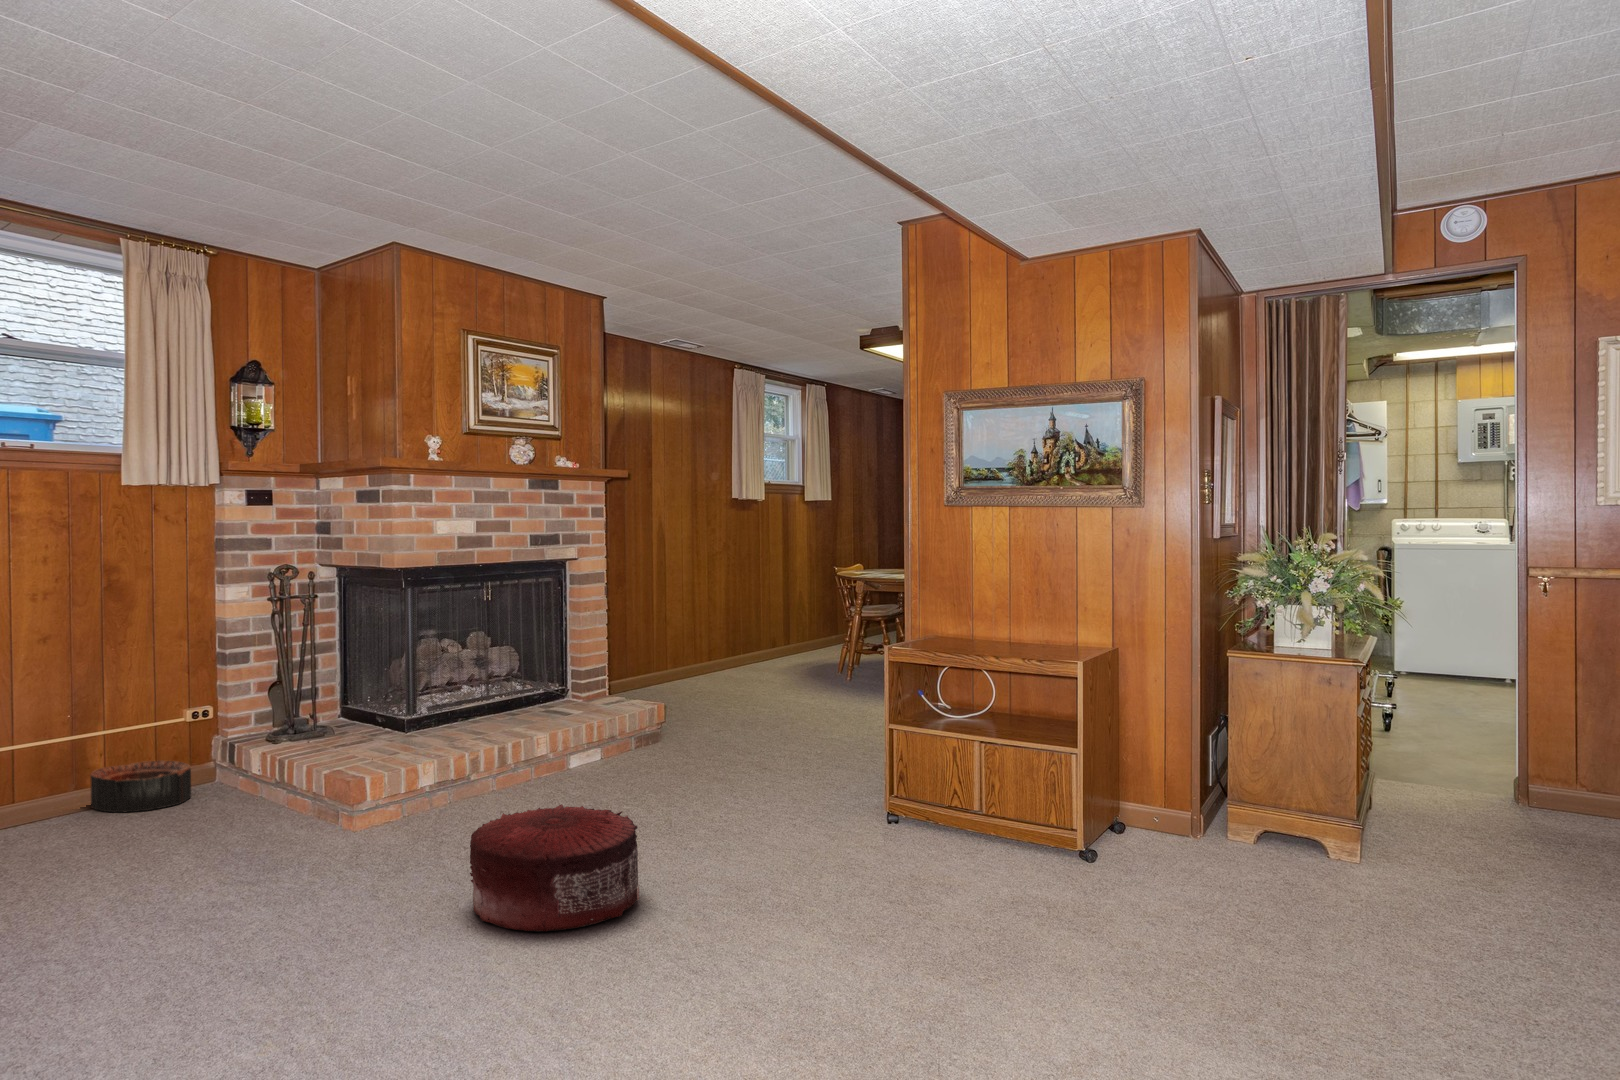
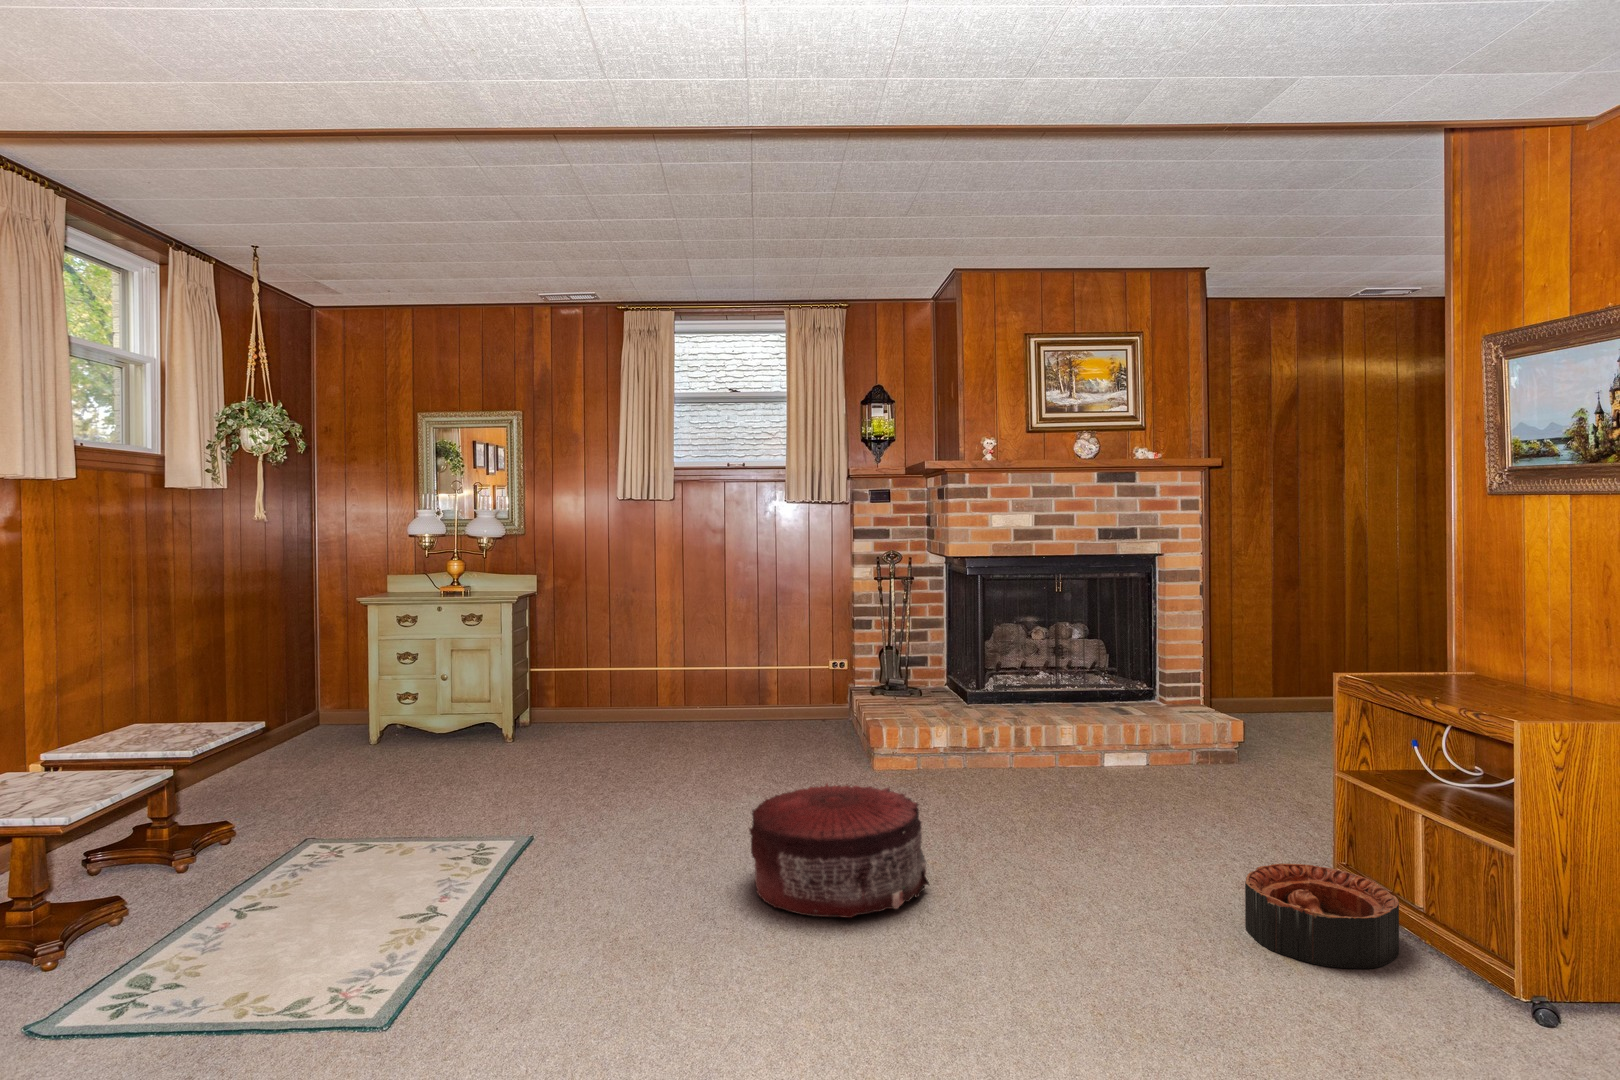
basket: present [90,761,191,812] -> present [1245,864,1399,969]

